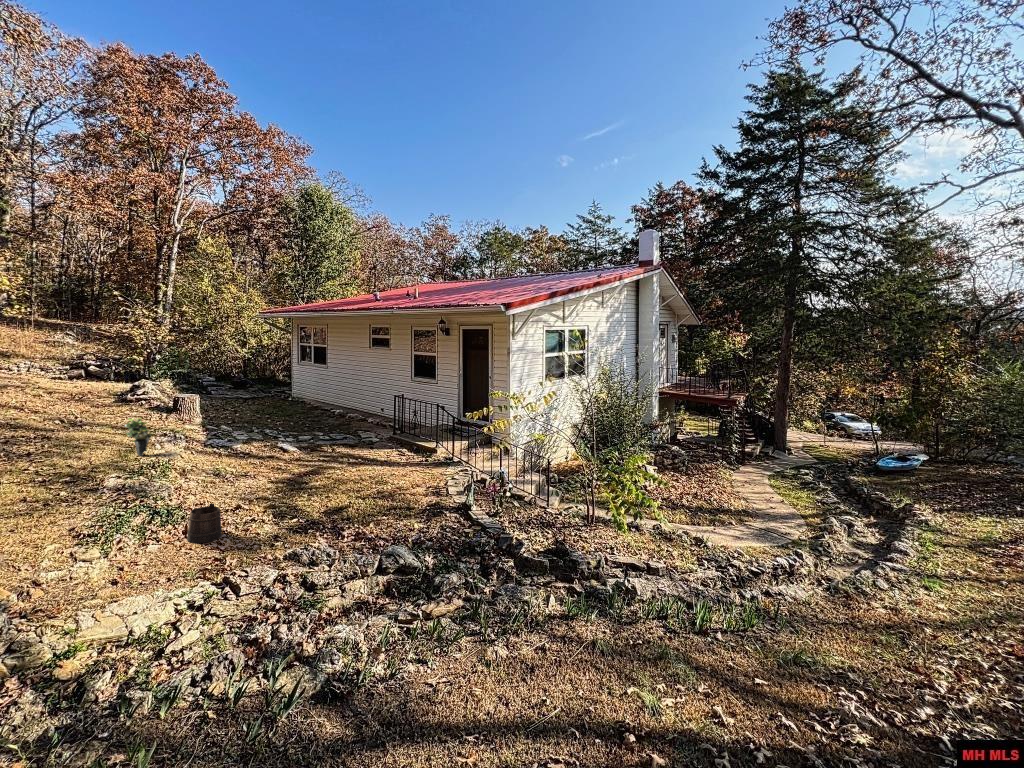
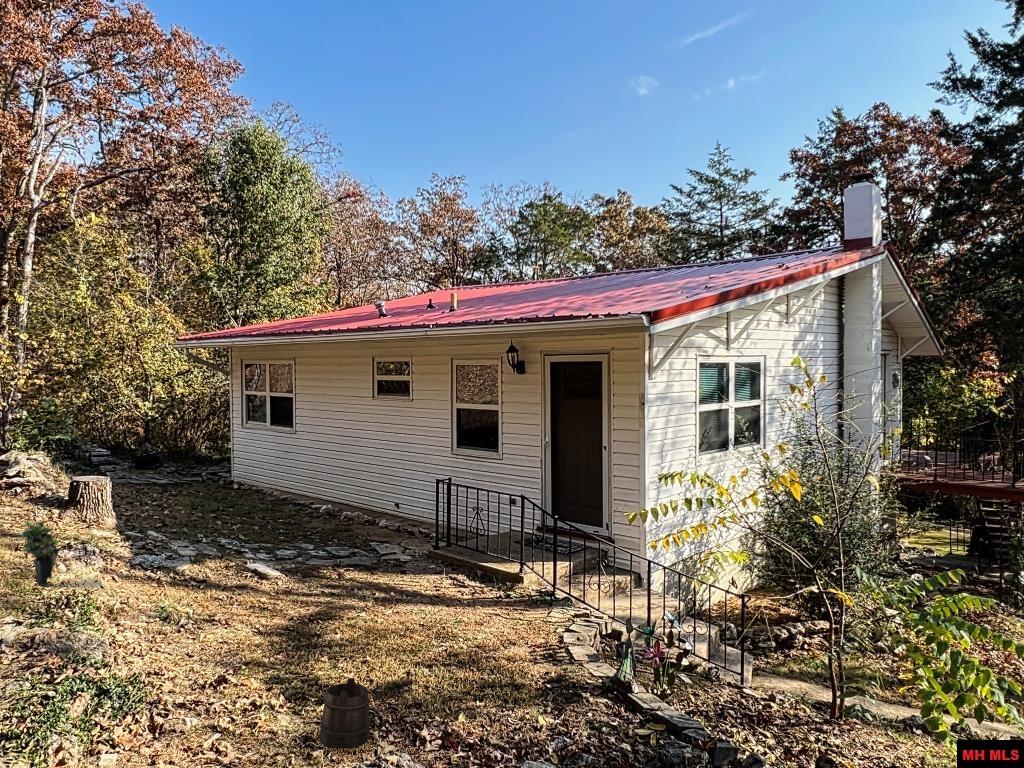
bucket: present [187,503,222,543] -> present [319,678,370,748]

